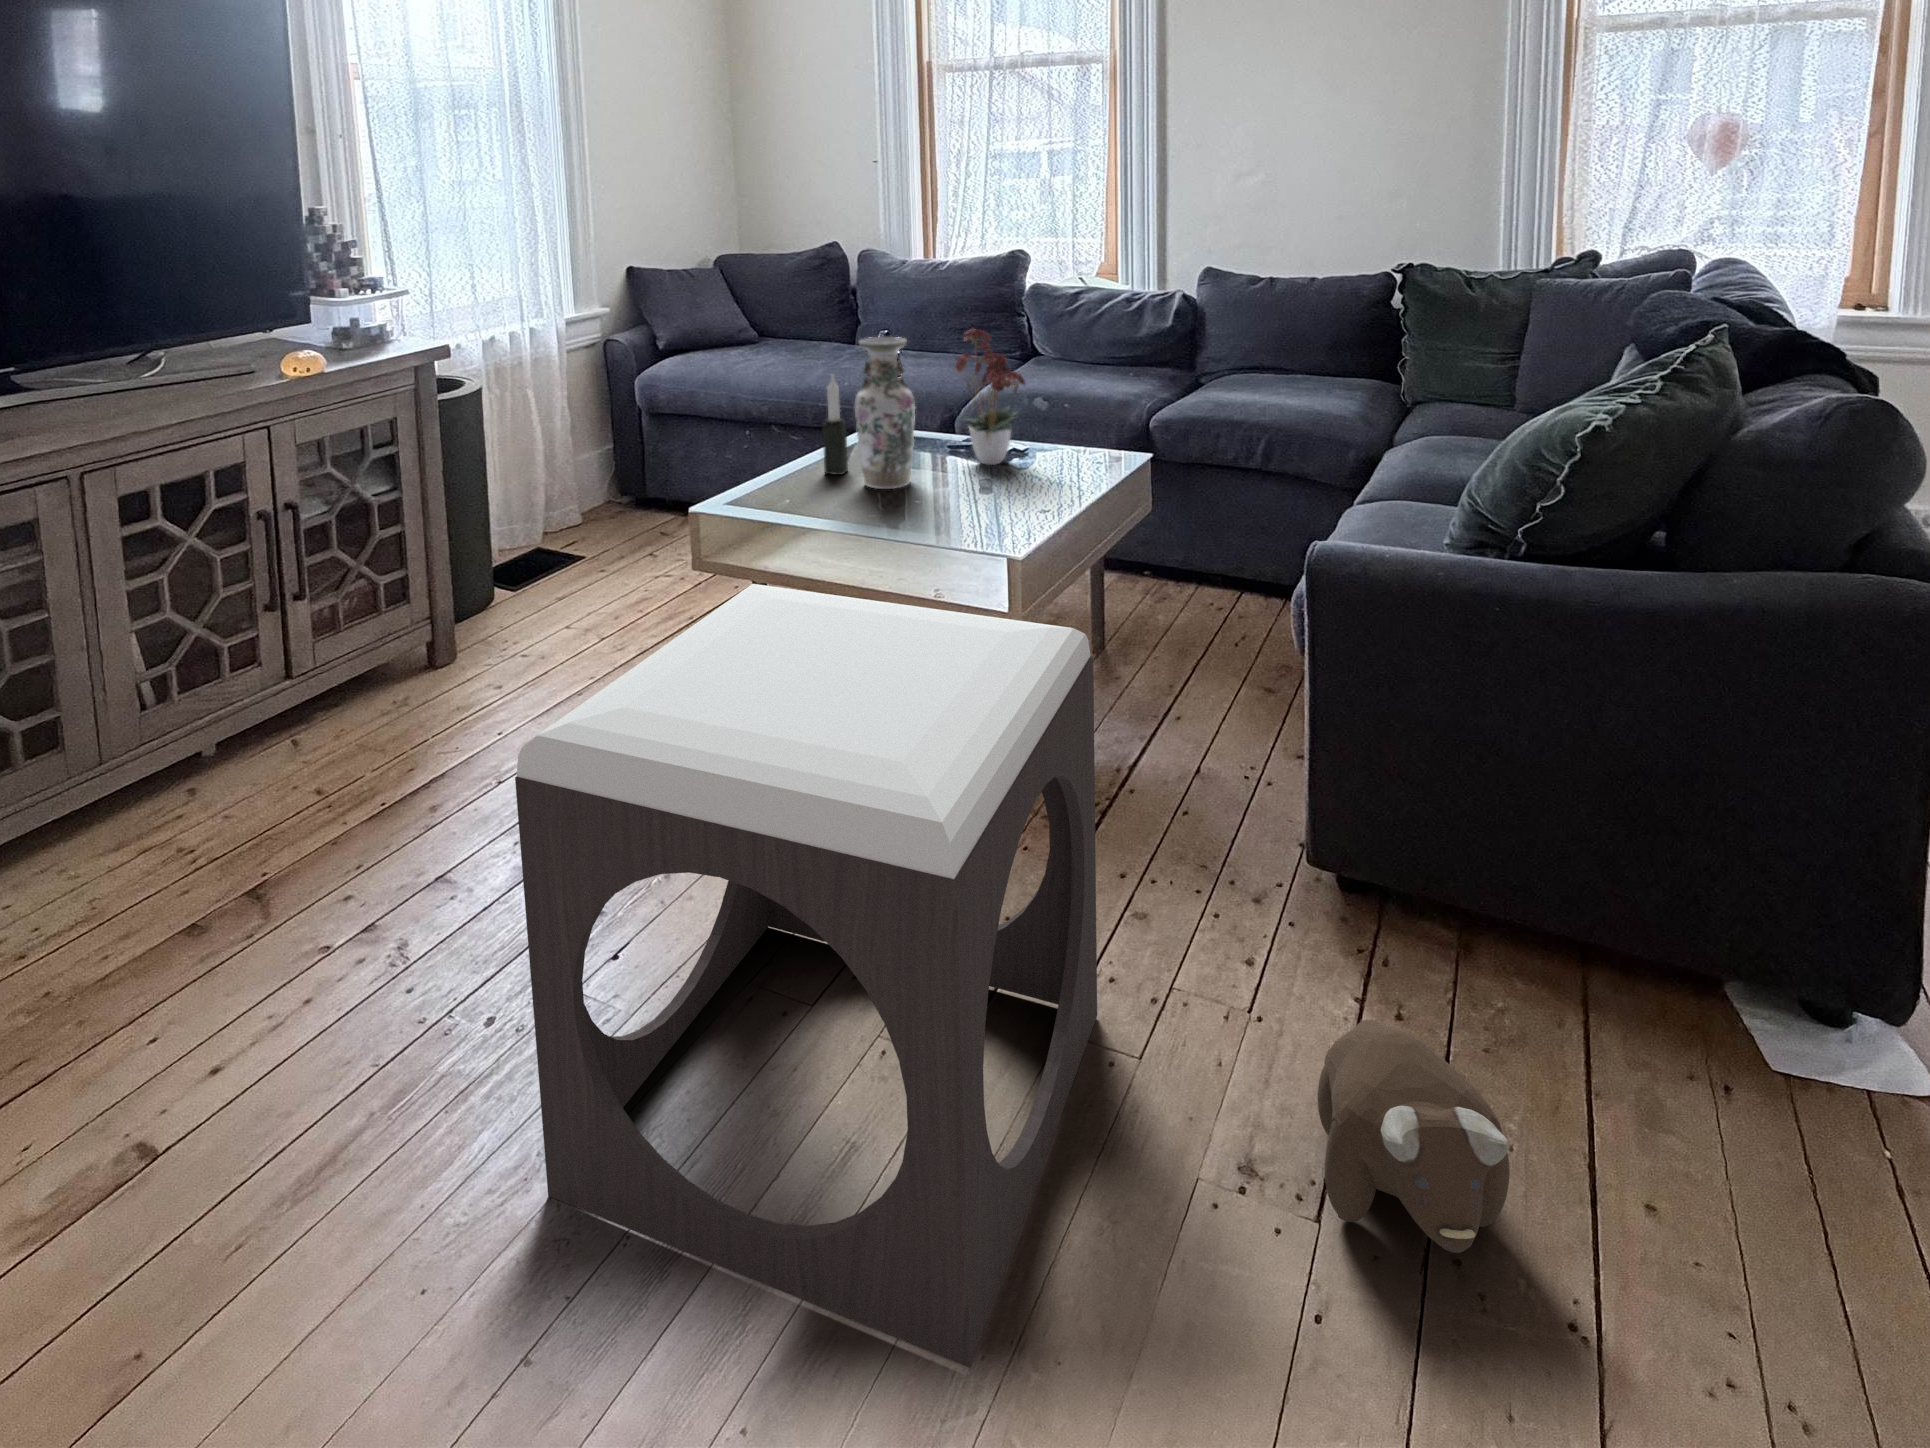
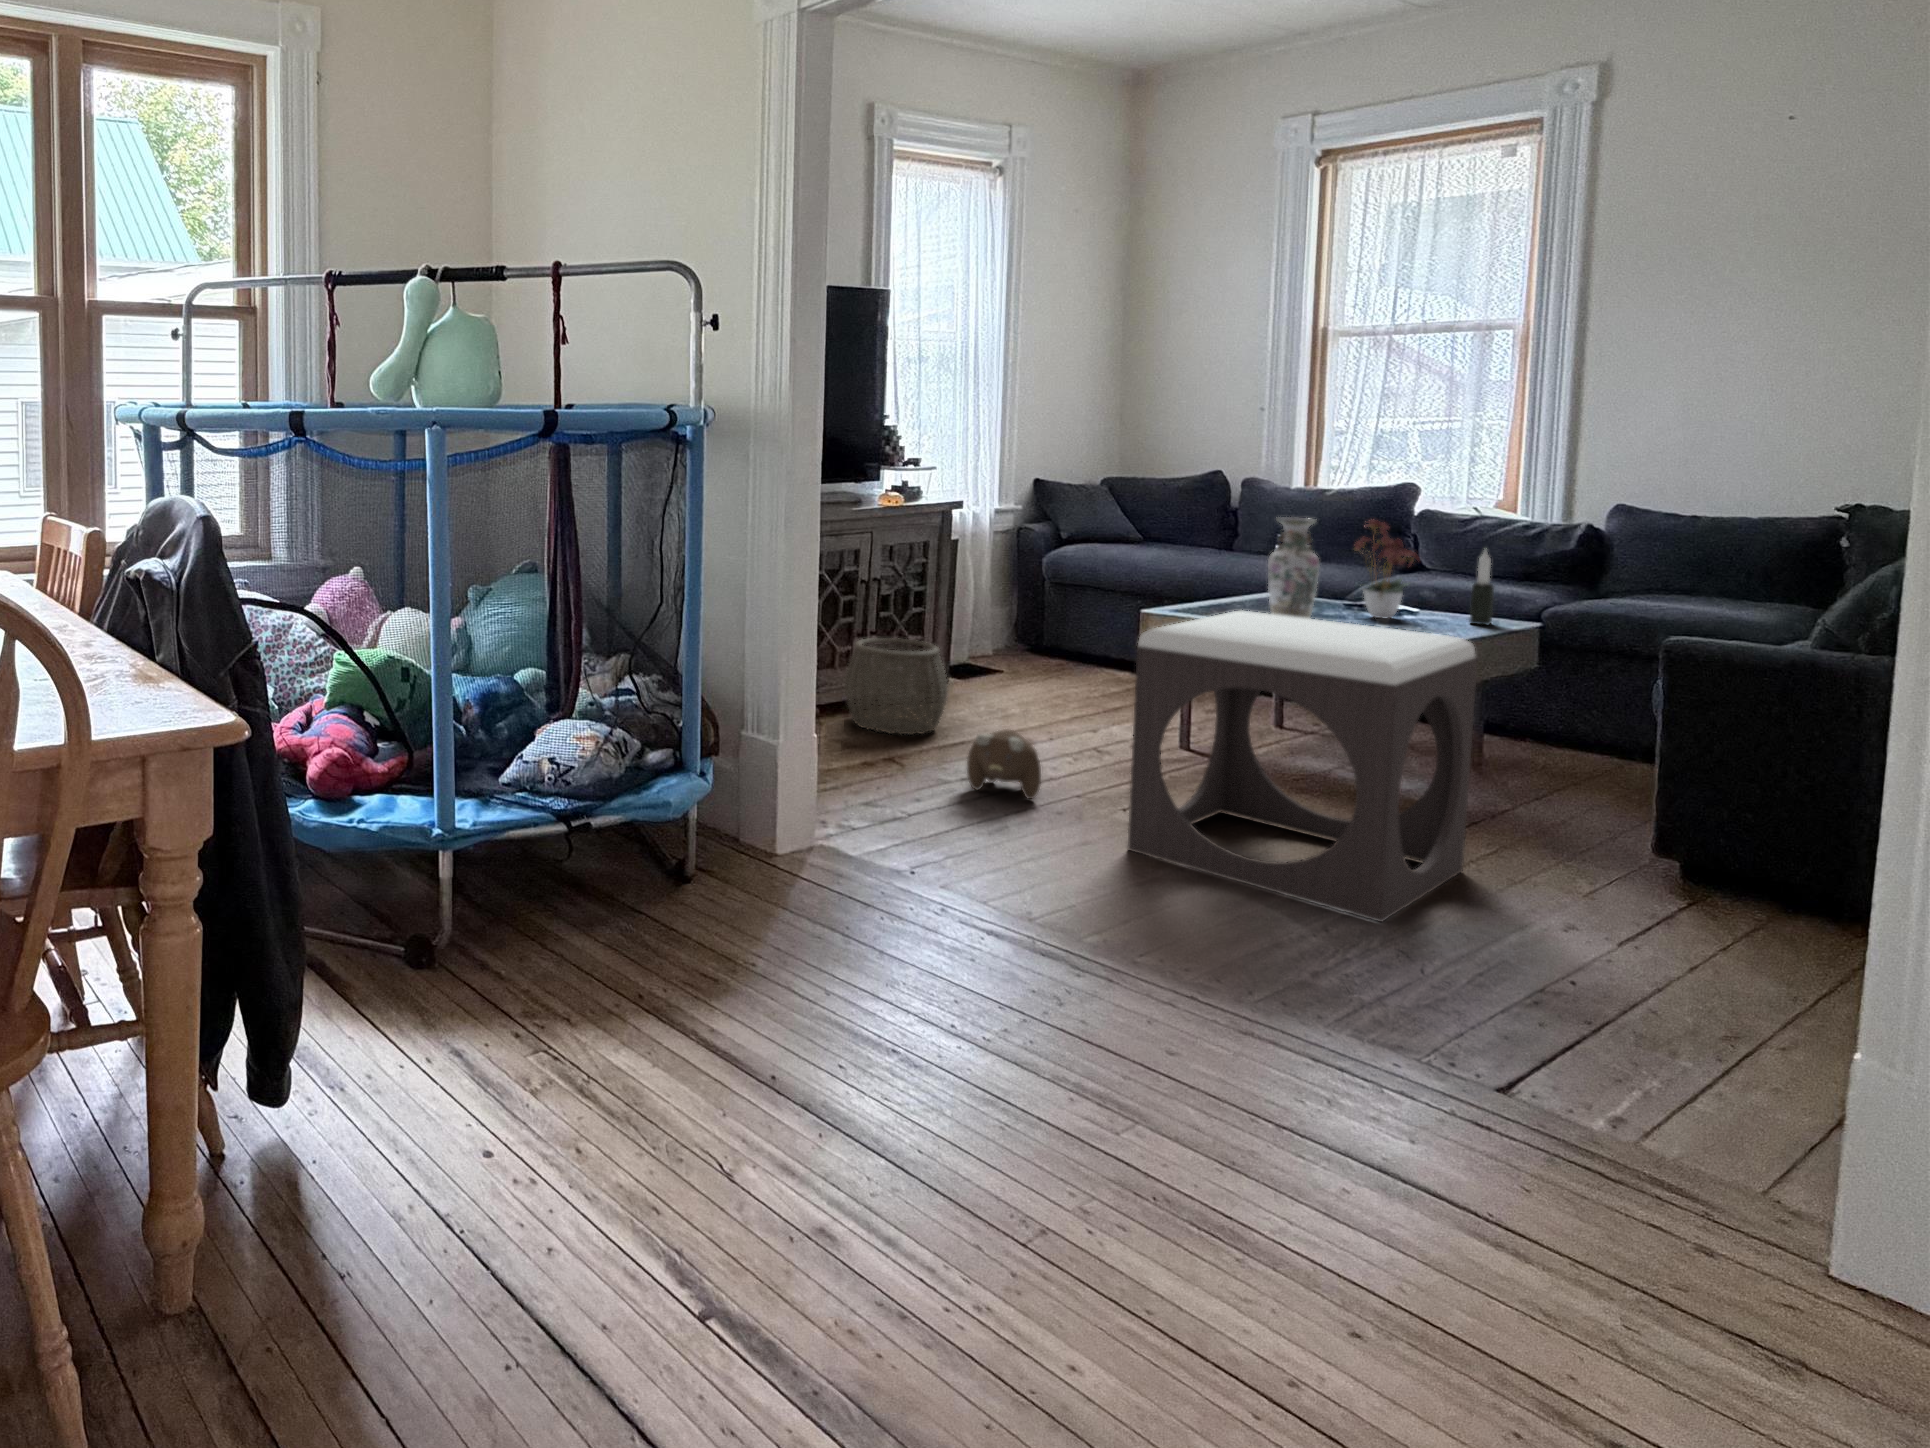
candle: present [823,375,848,475] -> present [1469,550,1494,625]
woven basket: none [203,615,398,819] -> present [845,638,948,735]
plush toy: present [1318,1020,1510,1253] -> present [967,729,1041,799]

